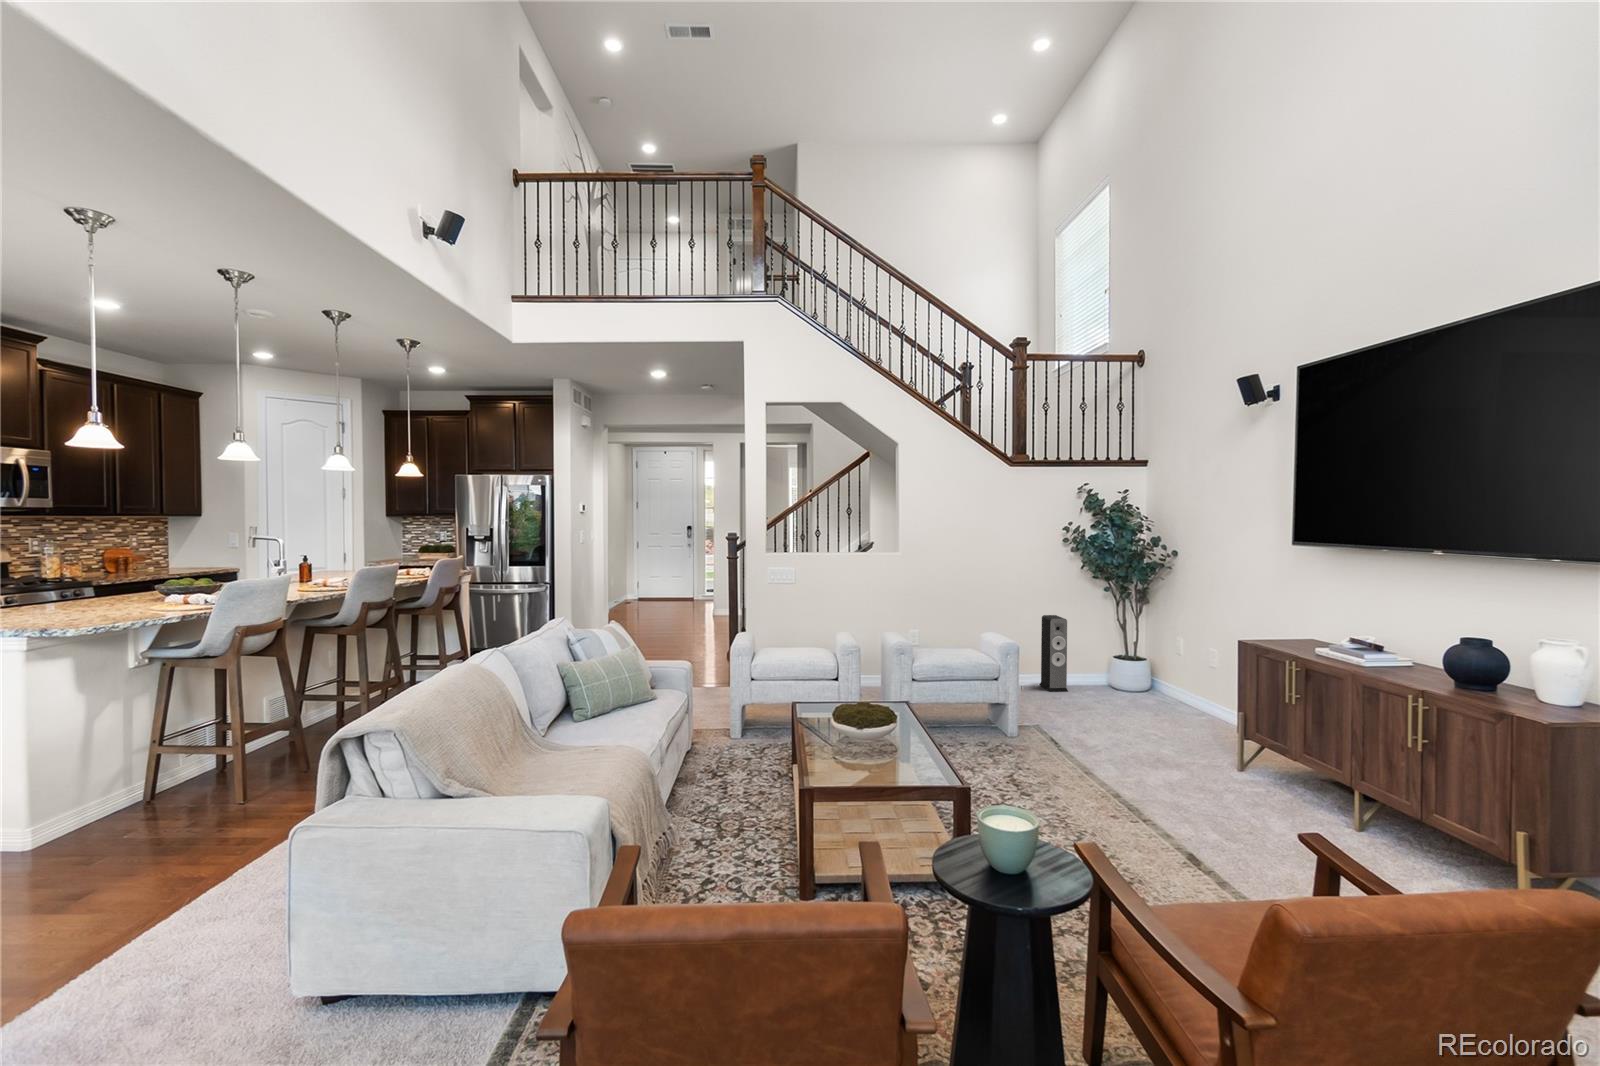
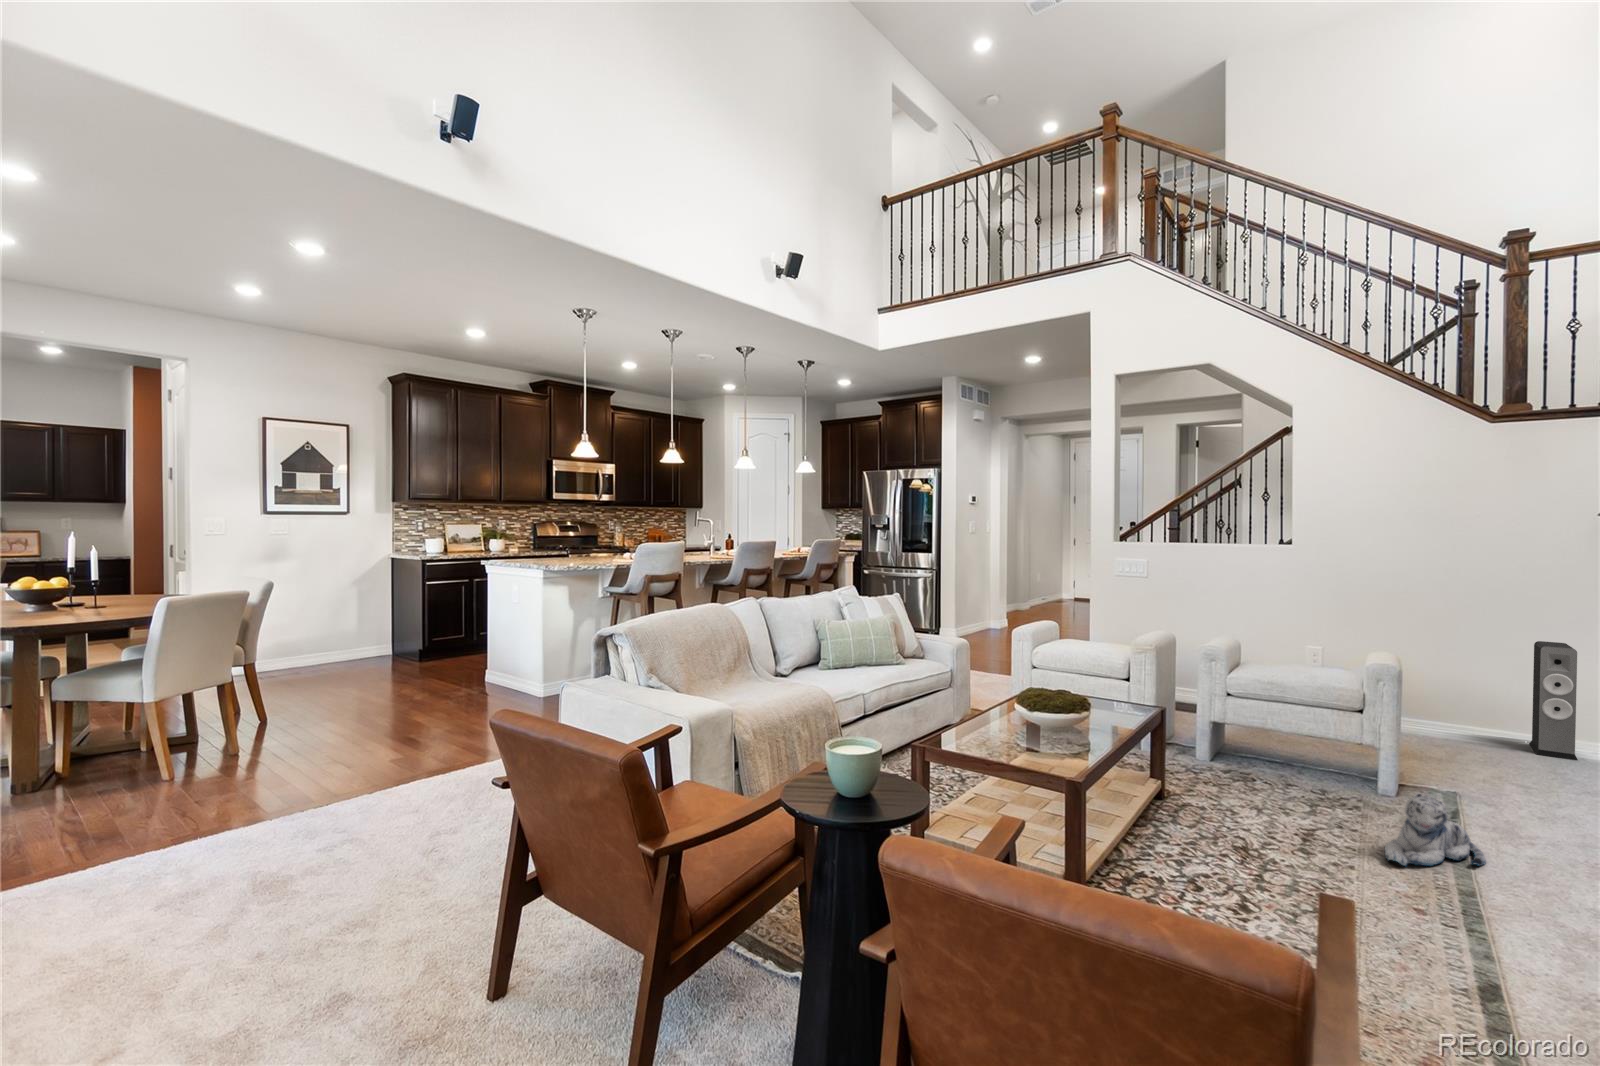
plush toy: none [1061,736,1109,790] -> present [1385,793,1486,866]

